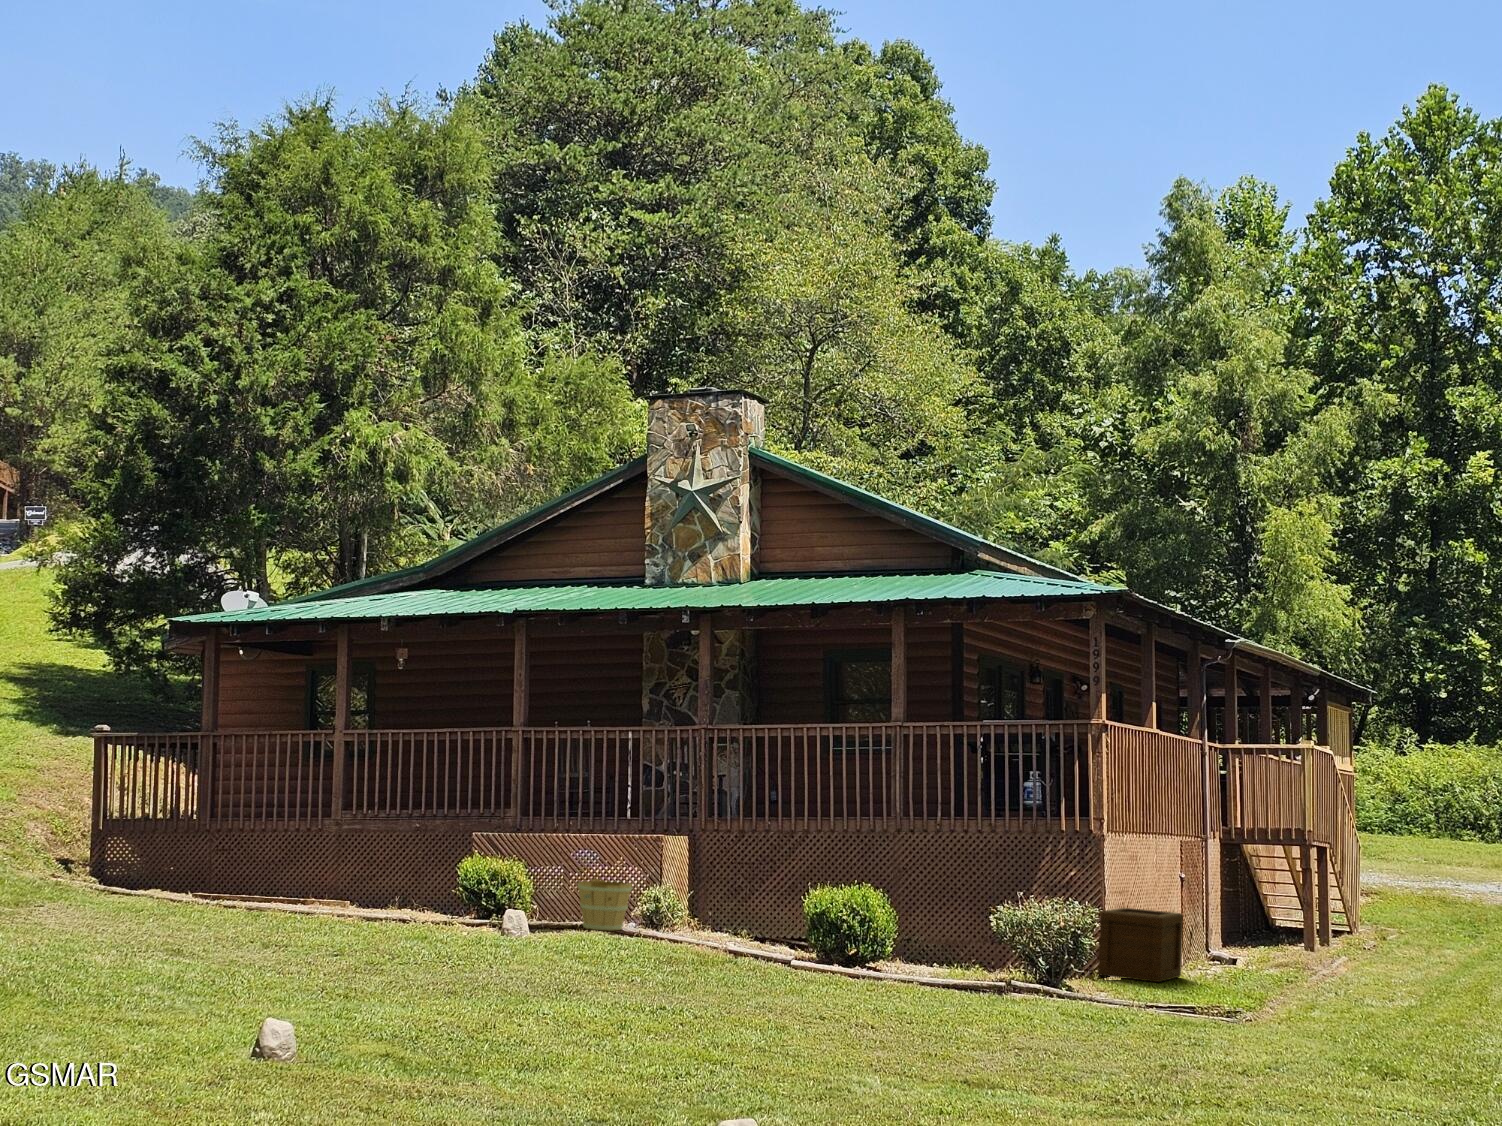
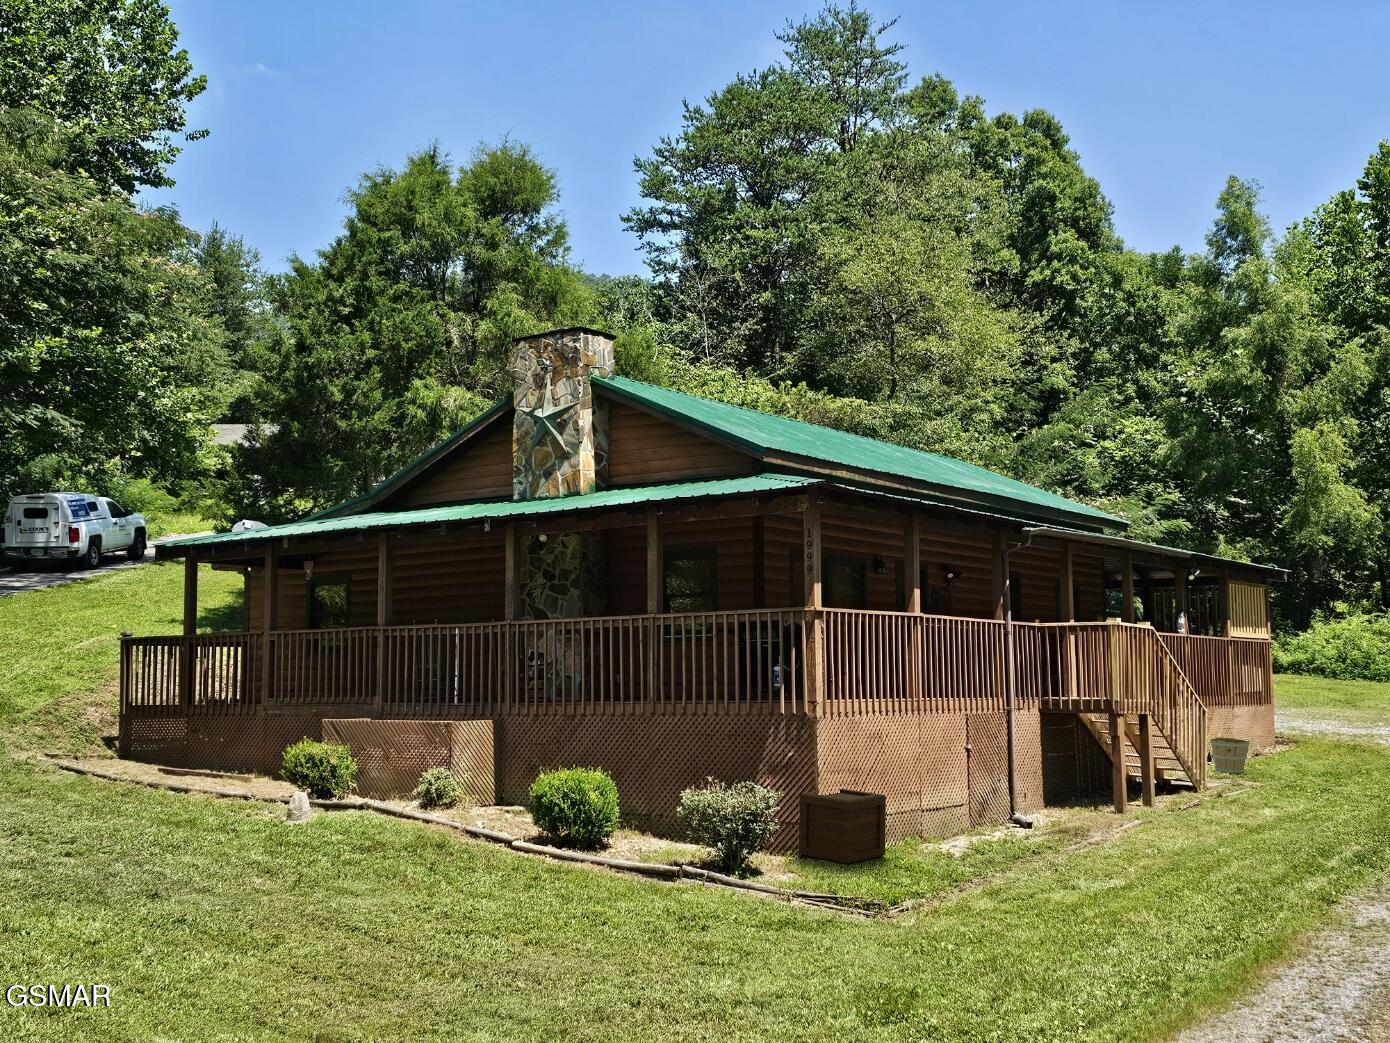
wooden bucket: present [578,879,632,931] -> present [1210,737,1250,773]

